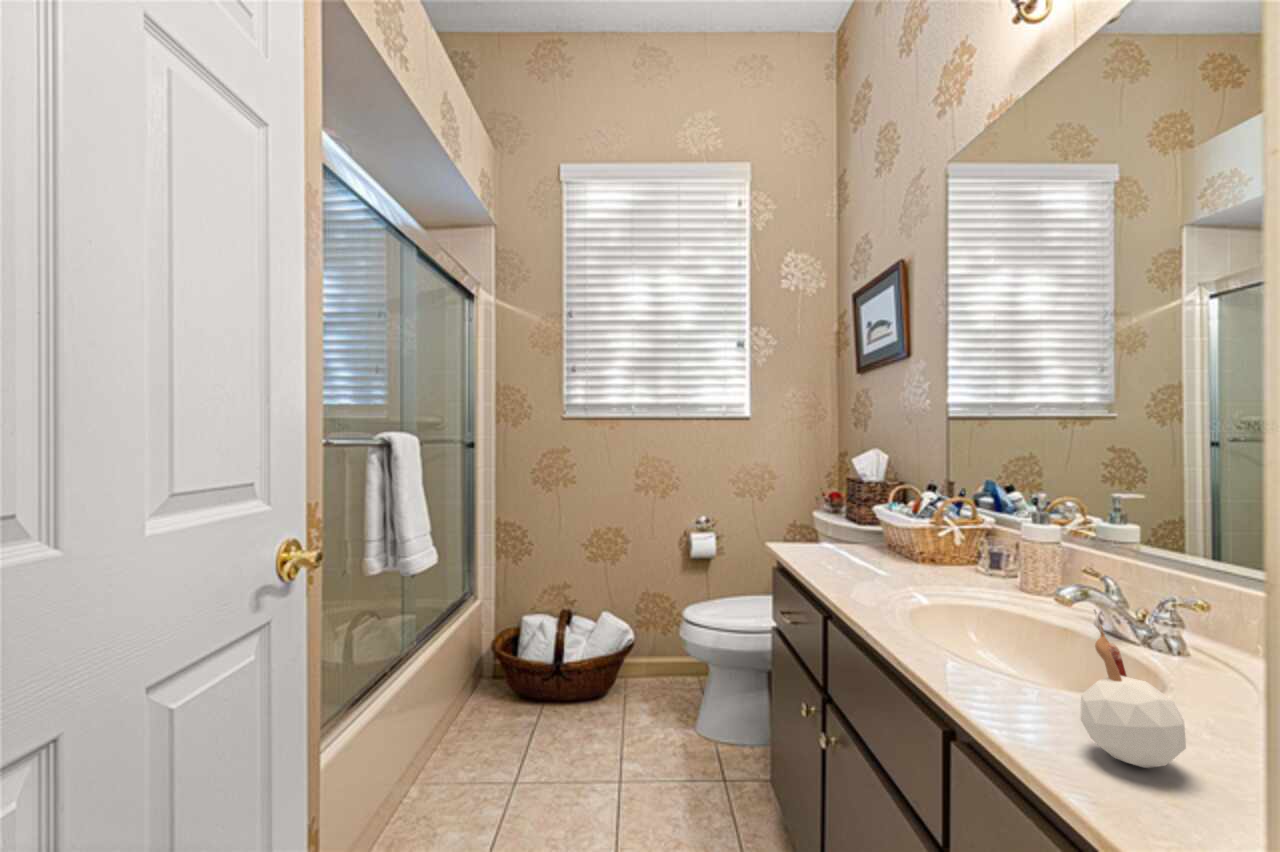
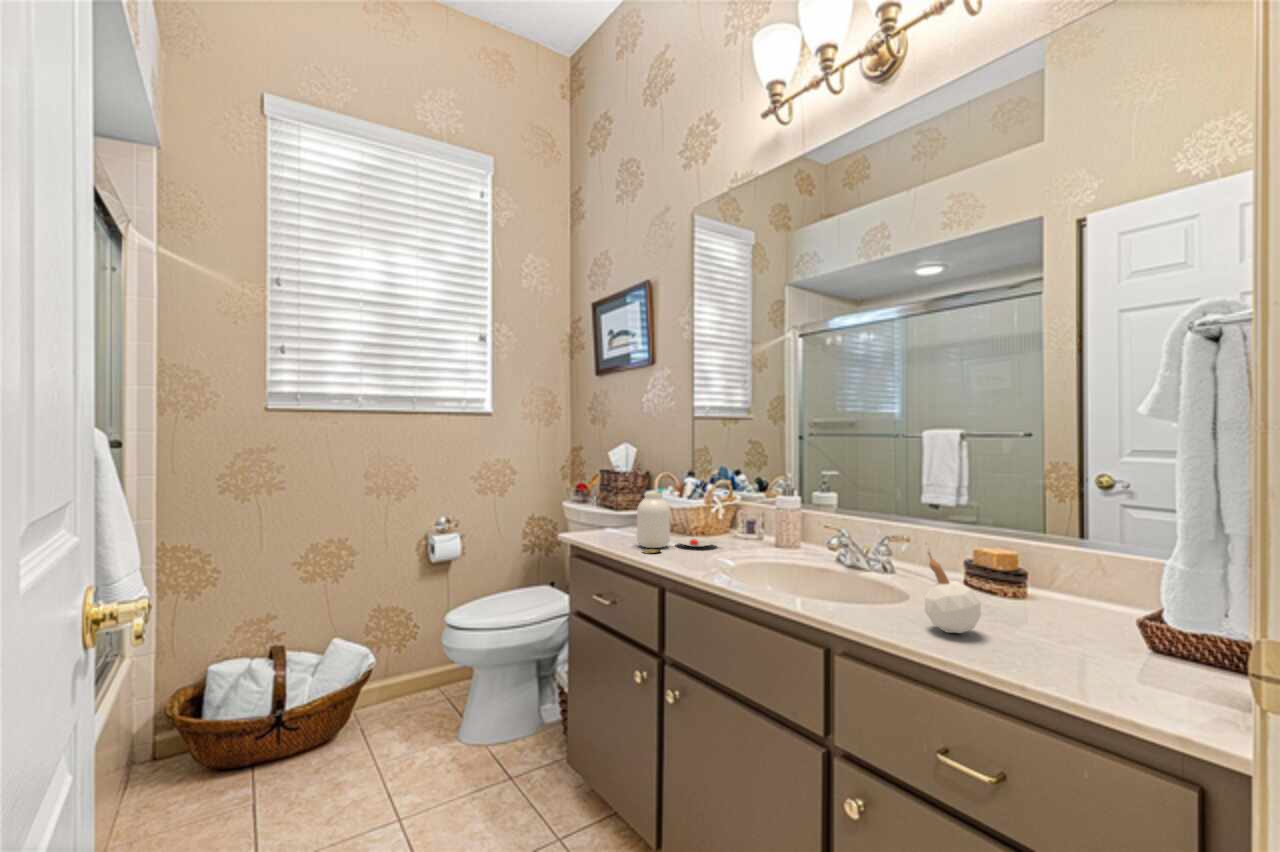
jar: none [825,506,939,576] -> present [637,493,717,553]

